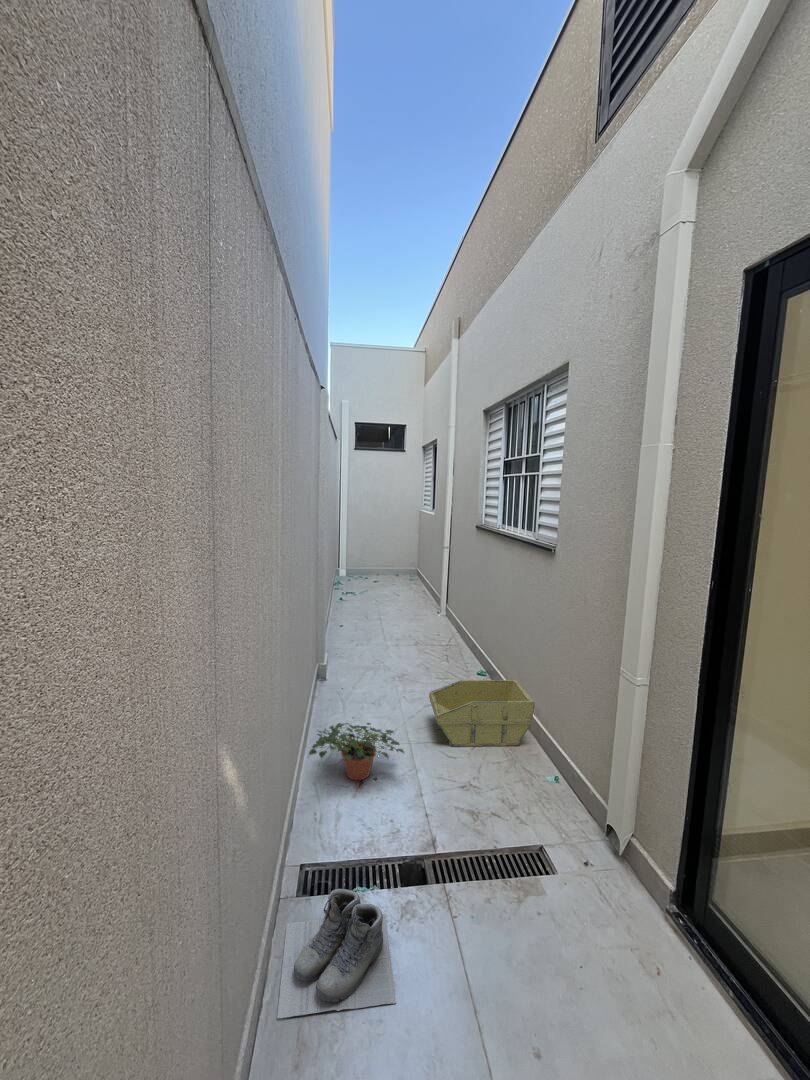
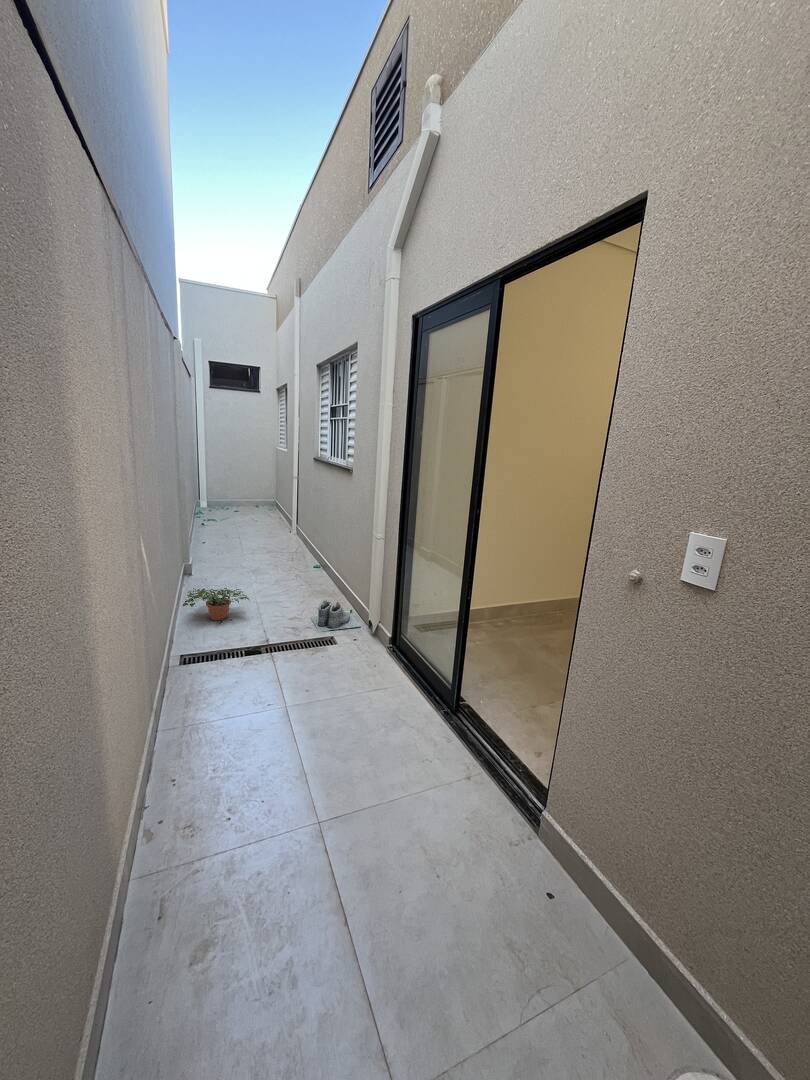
storage bin: present [429,680,535,746] -> none [271,561,341,603]
boots: present [277,889,396,1018] -> present [311,601,360,632]

